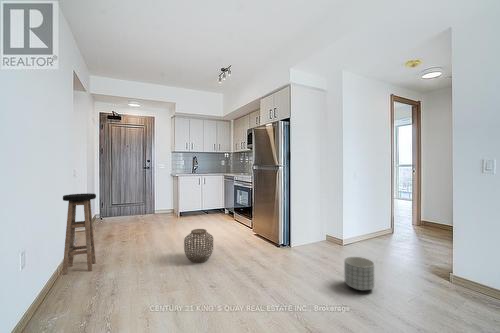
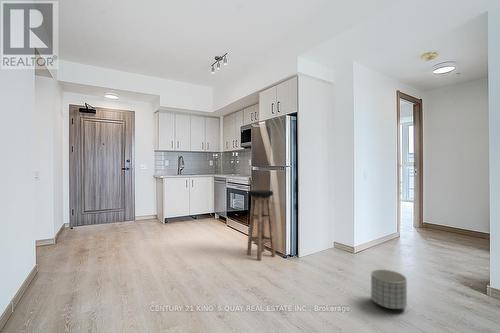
bar stool: present [62,193,96,275] -> present [247,190,275,260]
woven basket: present [184,229,213,263] -> none [179,240,213,281]

